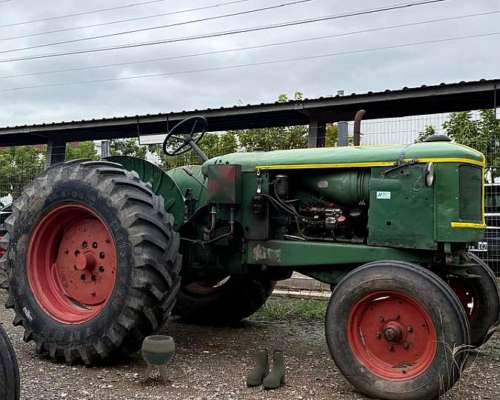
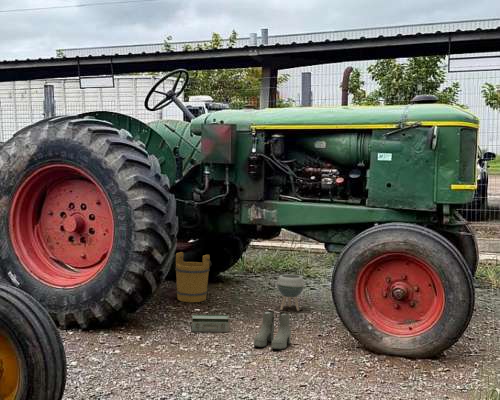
bucket: none [188,292,224,342] -> present [175,252,211,302]
planter: present [142,336,175,382] -> present [277,274,304,311]
toolbox: none [191,352,230,370] -> present [192,314,229,332]

